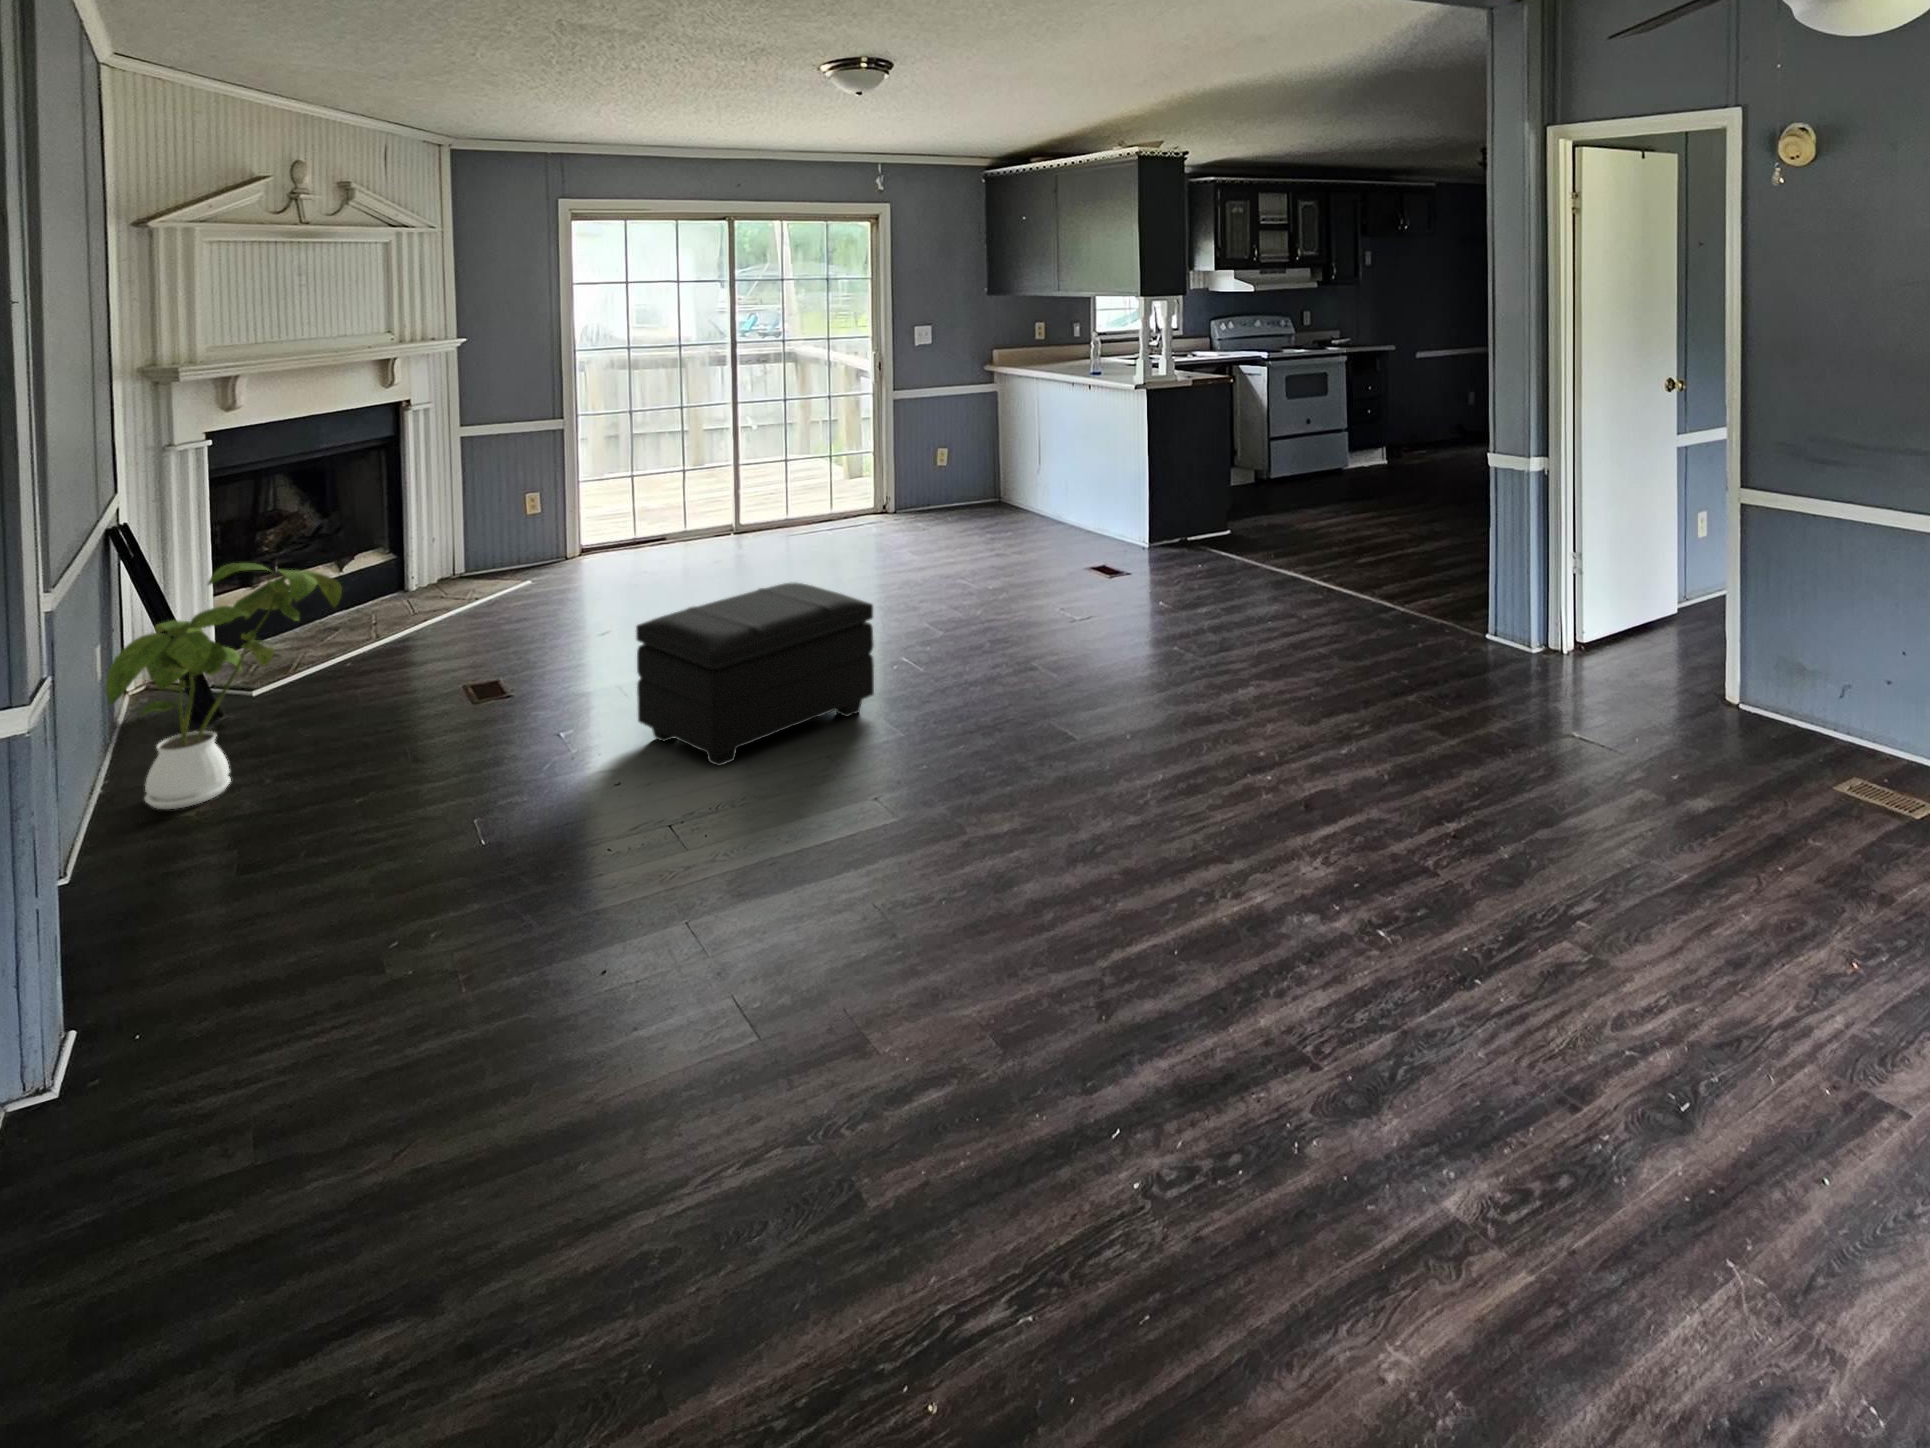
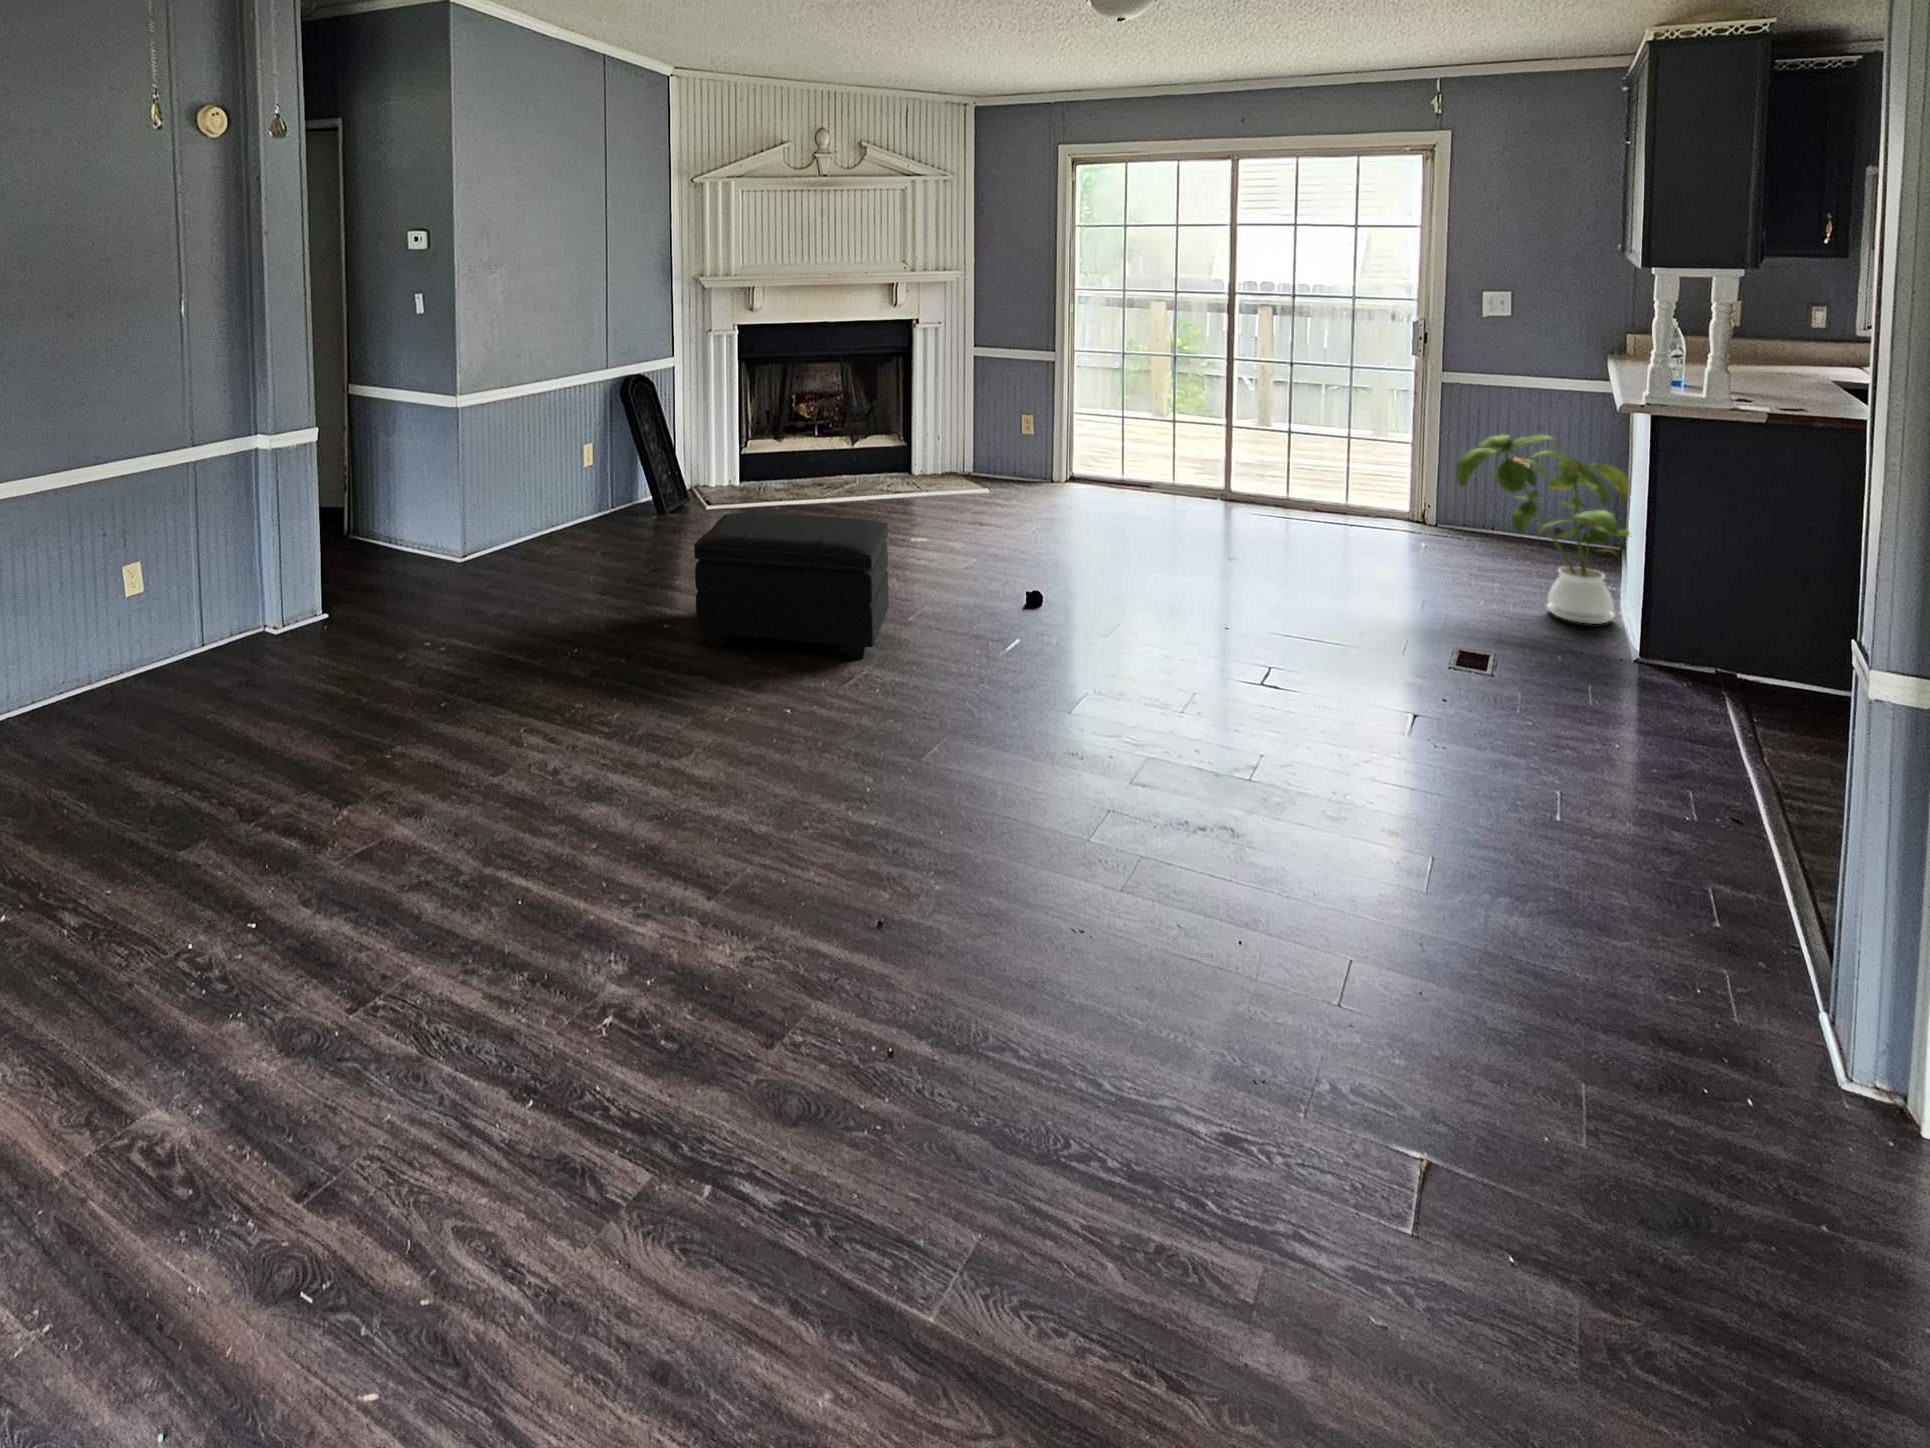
house plant: present [106,563,342,809] -> present [1456,435,1631,624]

